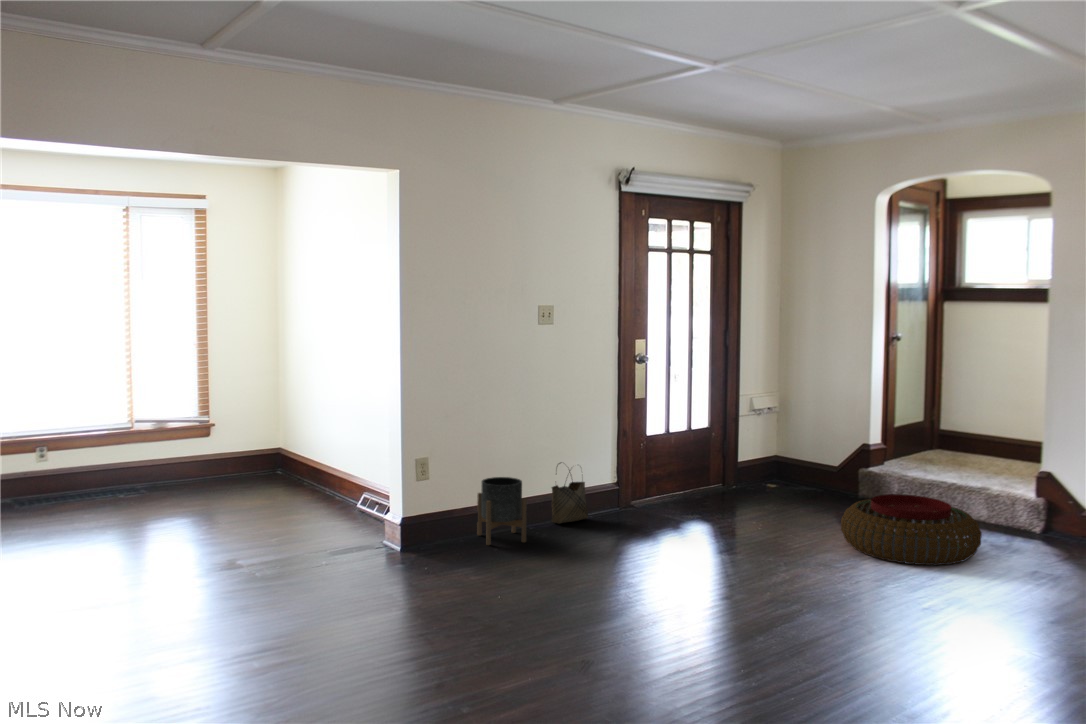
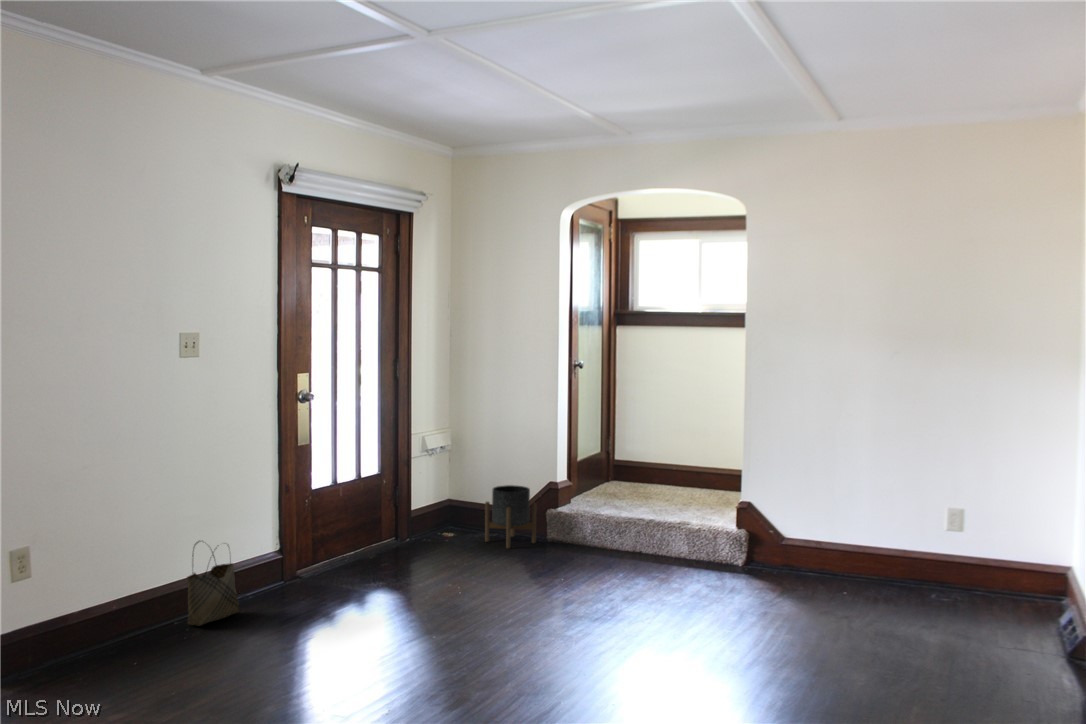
planter: present [477,477,527,545] -> present [485,485,537,548]
pouf: present [841,494,982,565] -> none [556,542,707,627]

